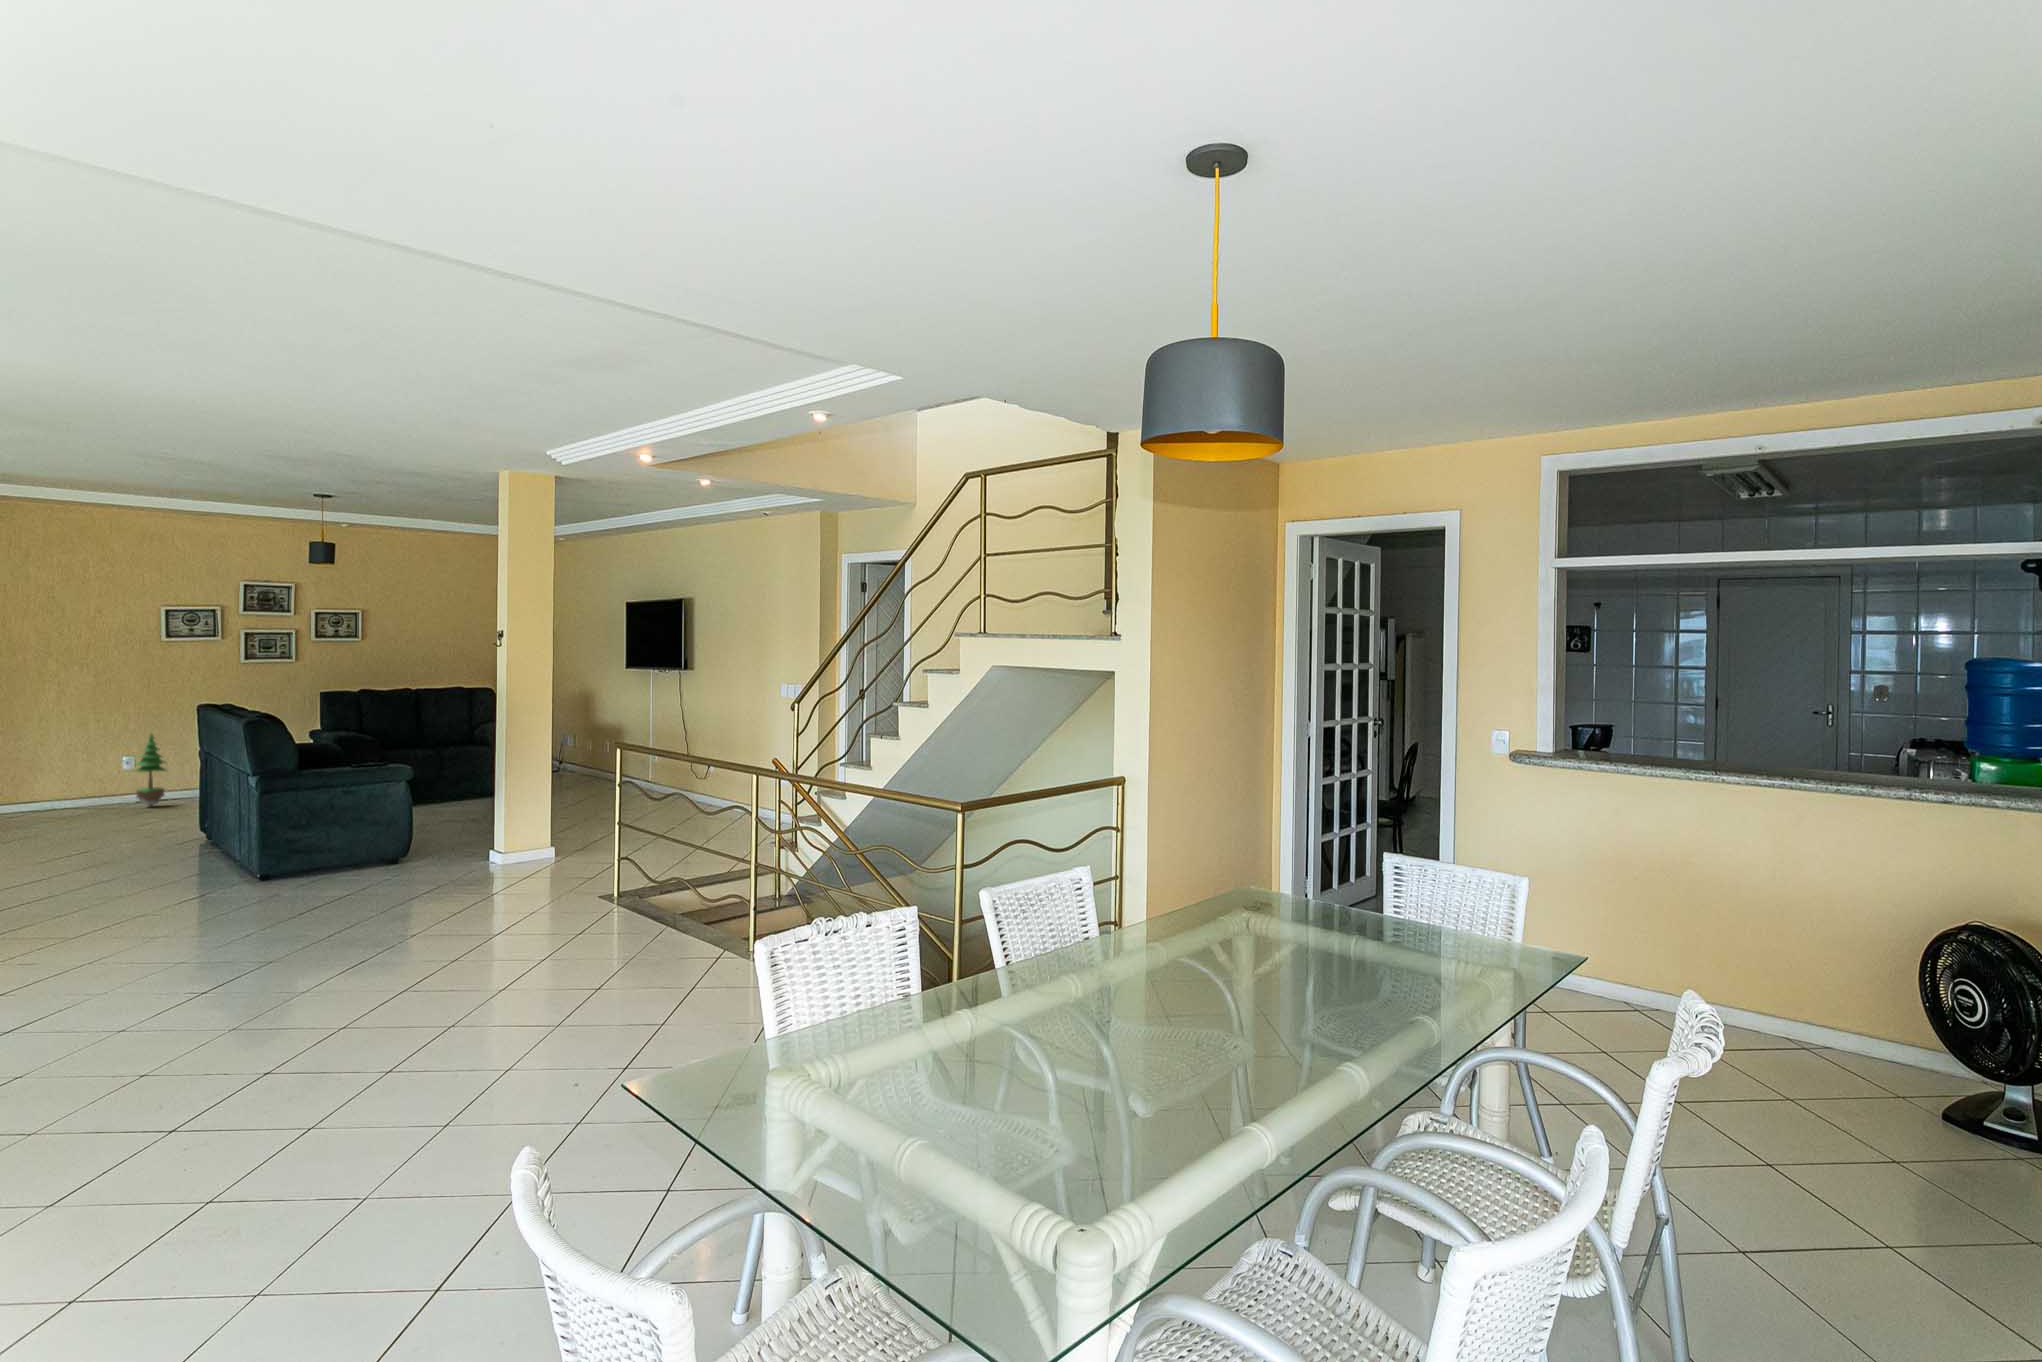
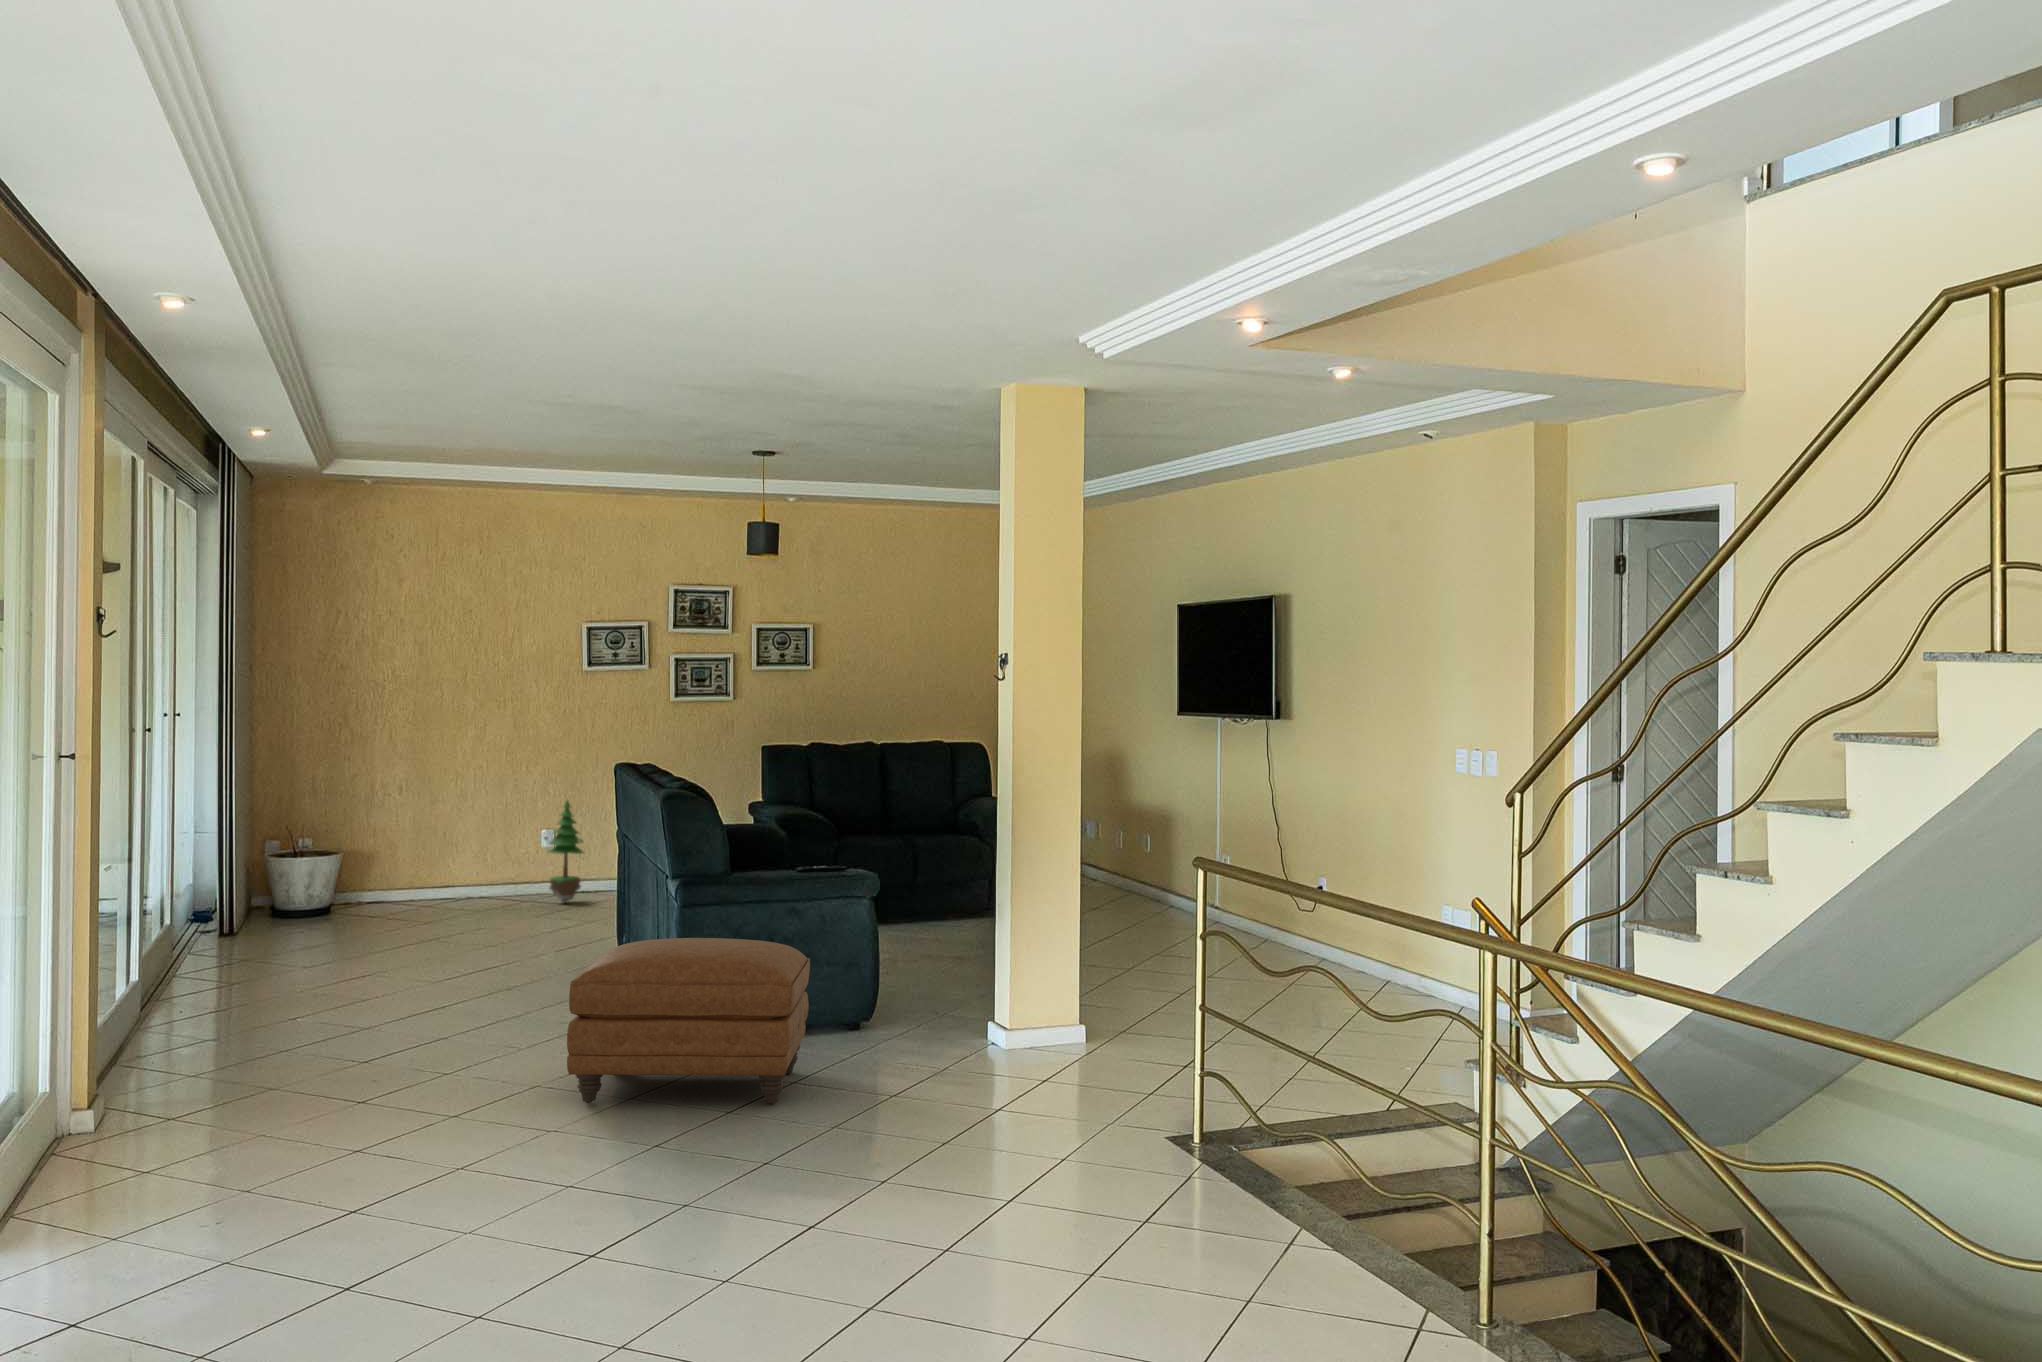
ottoman: none [173,811,361,920] -> present [567,938,810,1104]

